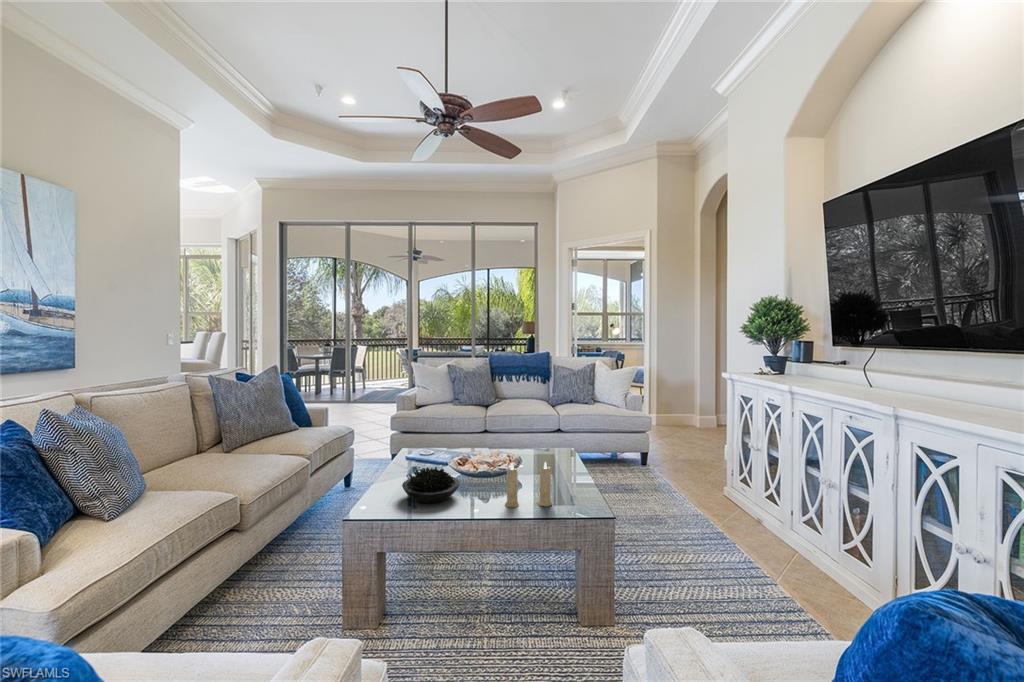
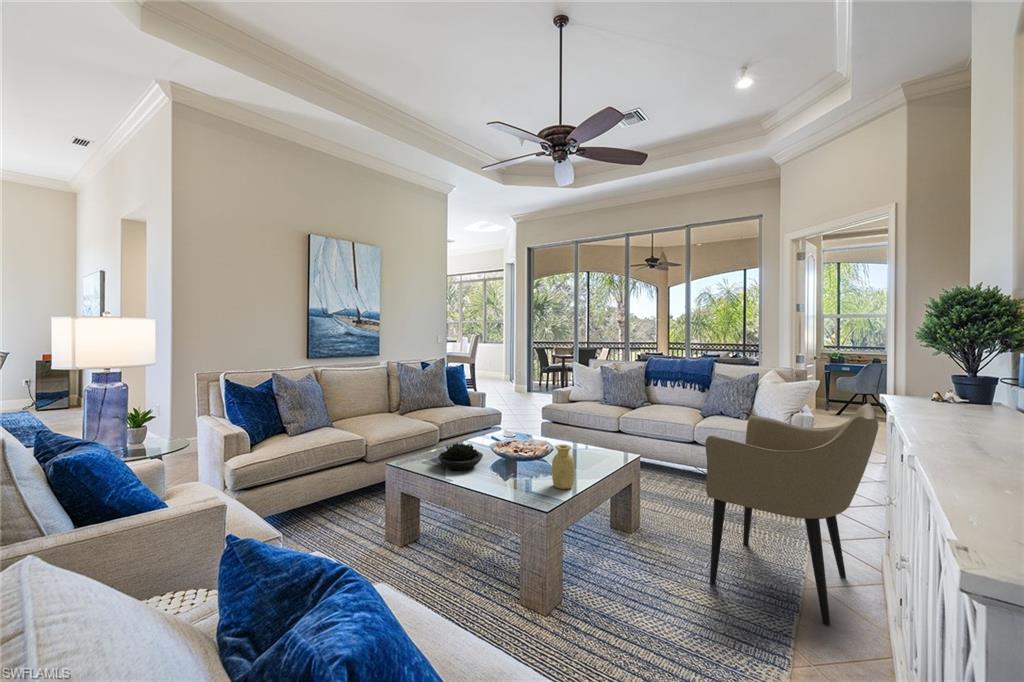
armchair: none [652,376,778,546] -> present [706,403,878,626]
vase: none [555,445,579,493] -> present [552,444,575,489]
candle: present [505,462,552,508] -> none [493,447,529,493]

